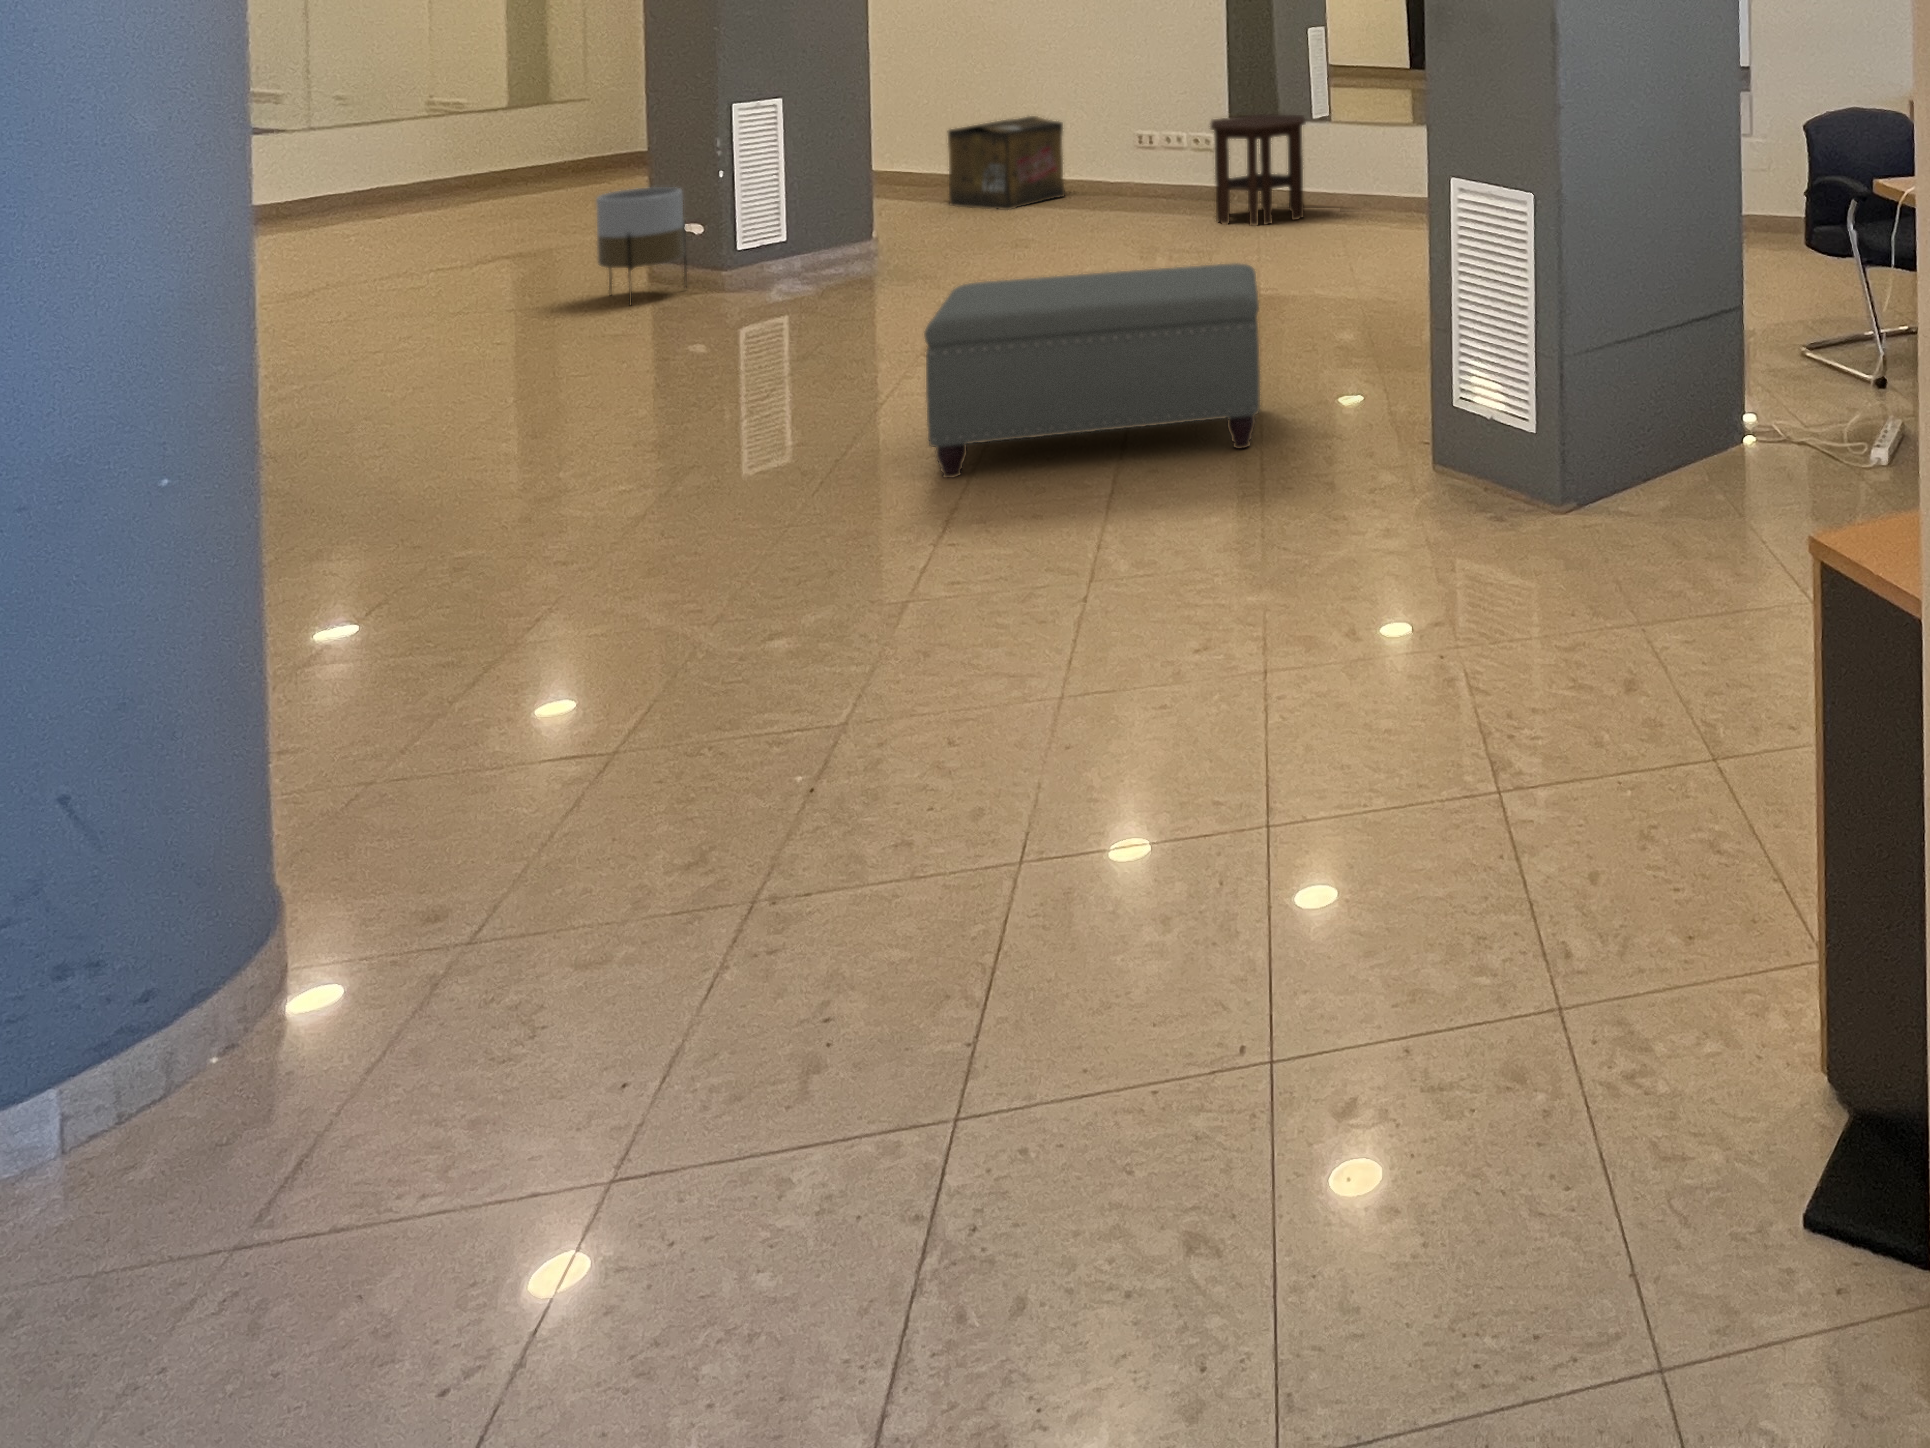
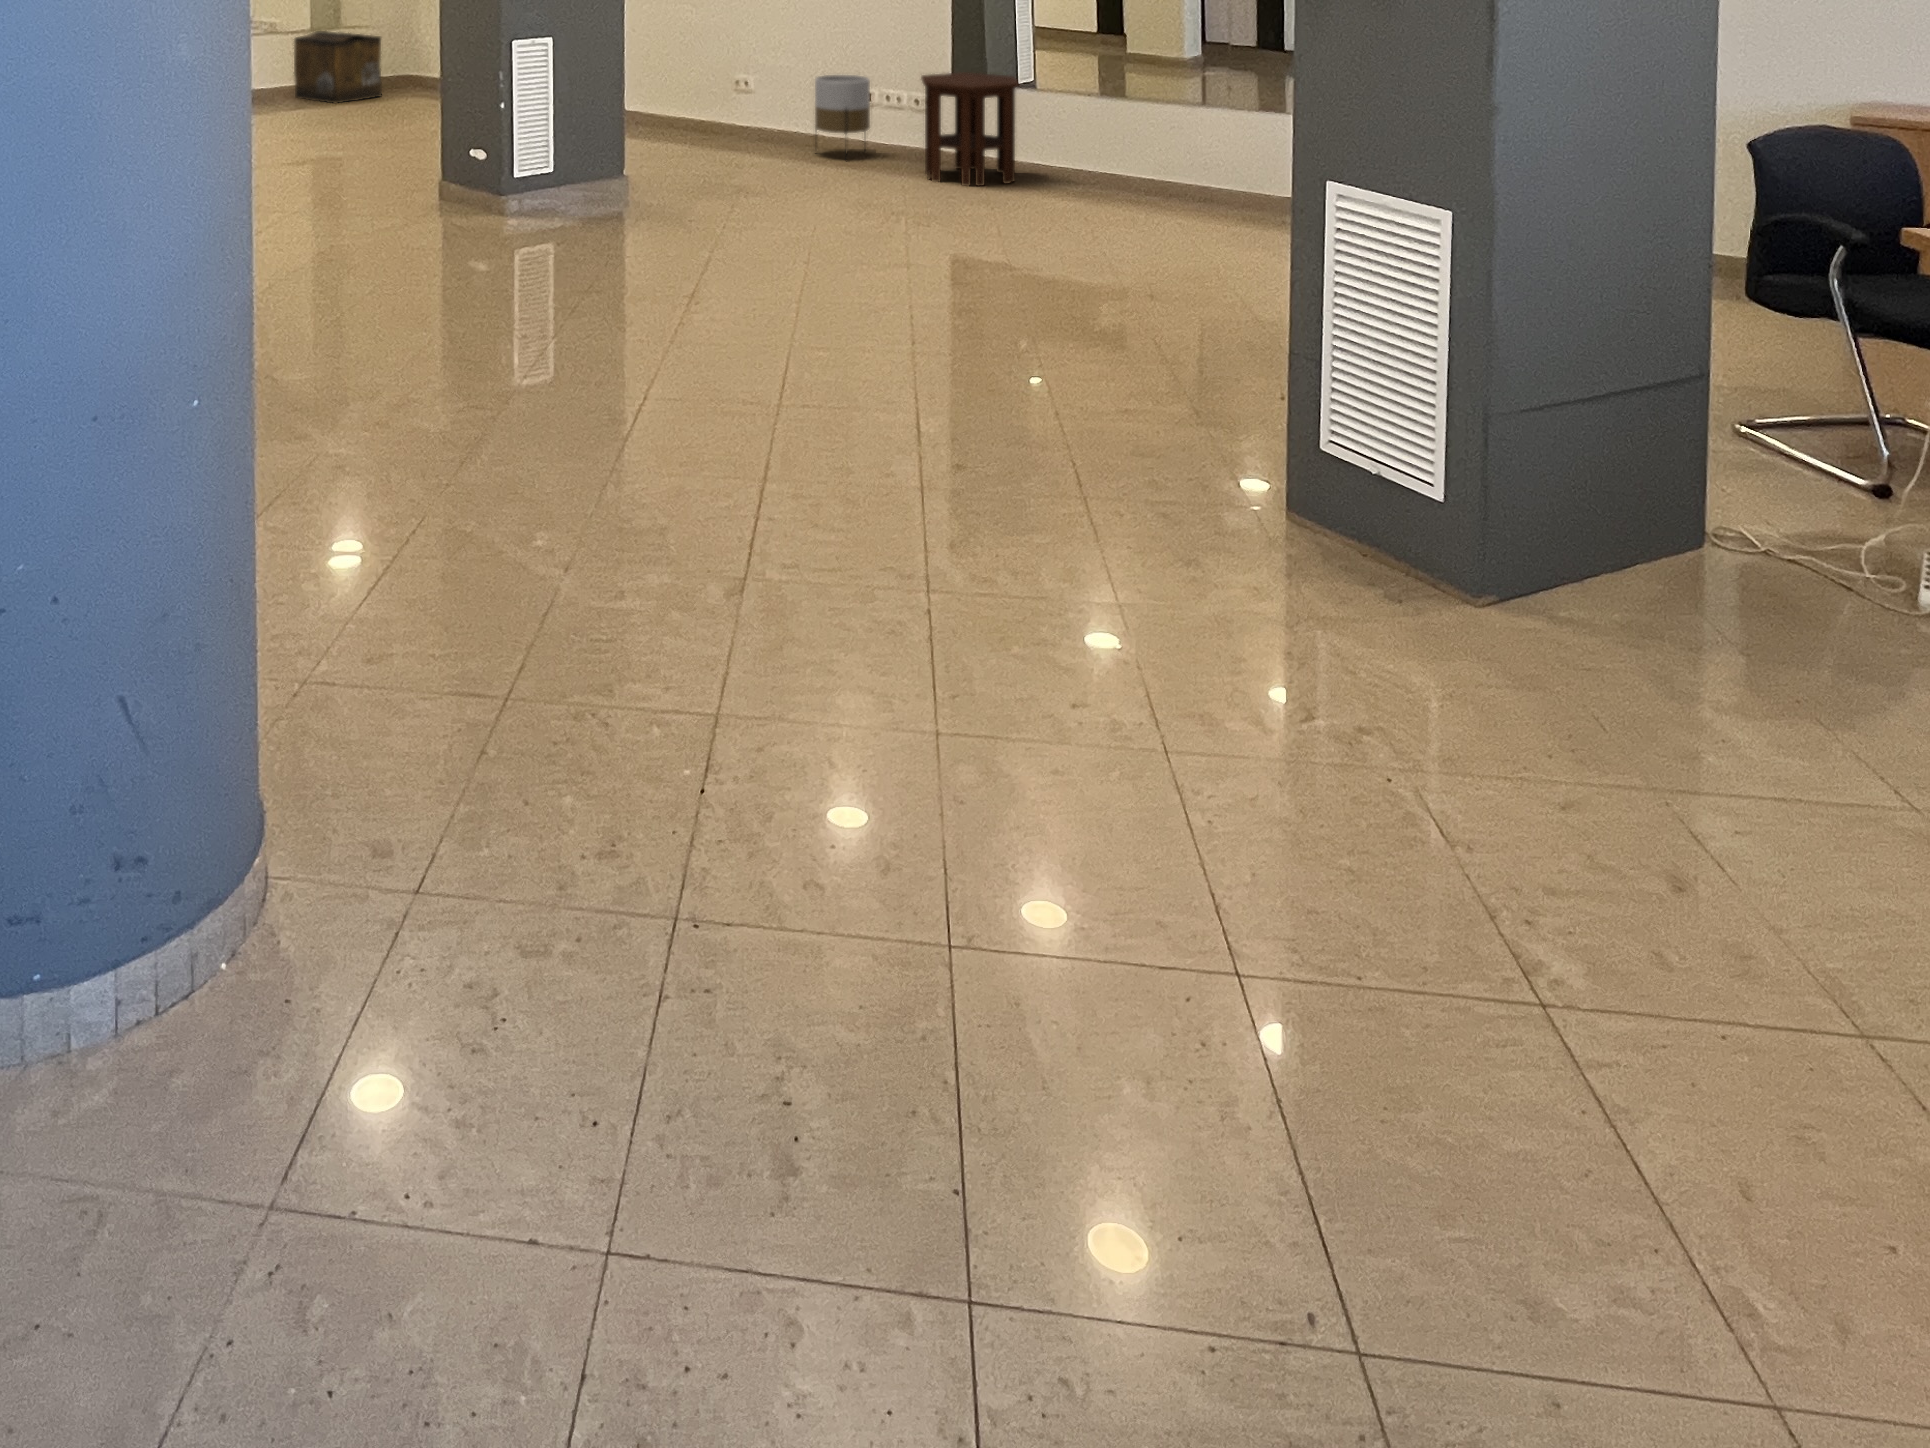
cardboard box: present [948,116,1065,210] -> present [294,31,382,103]
planter: present [596,187,687,303] -> present [815,75,870,134]
ottoman: present [924,264,1260,478] -> none [733,241,1071,455]

